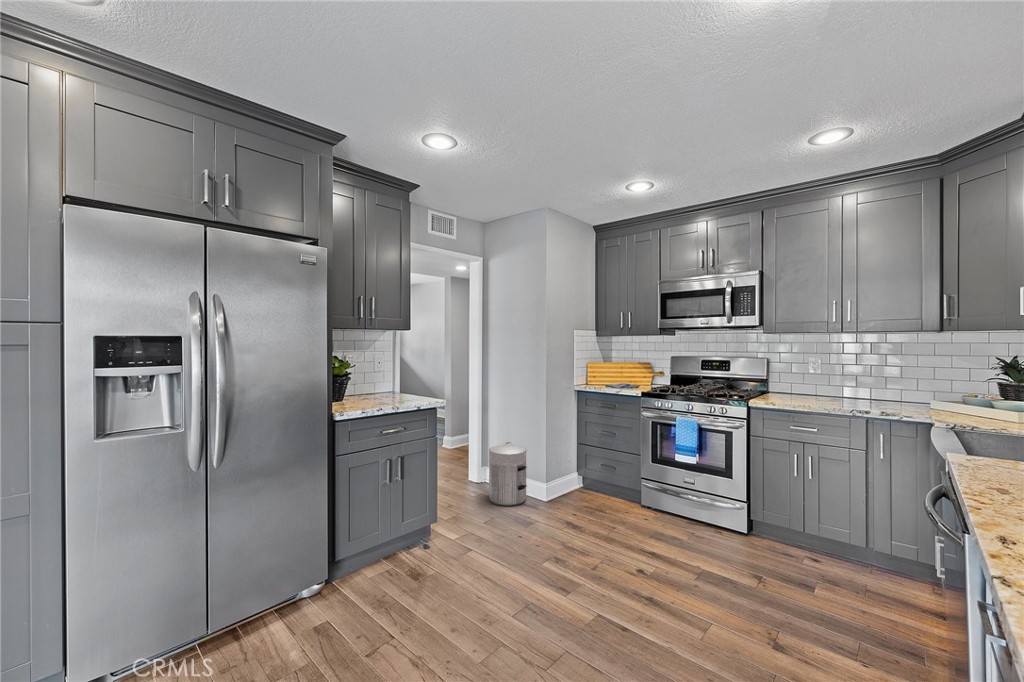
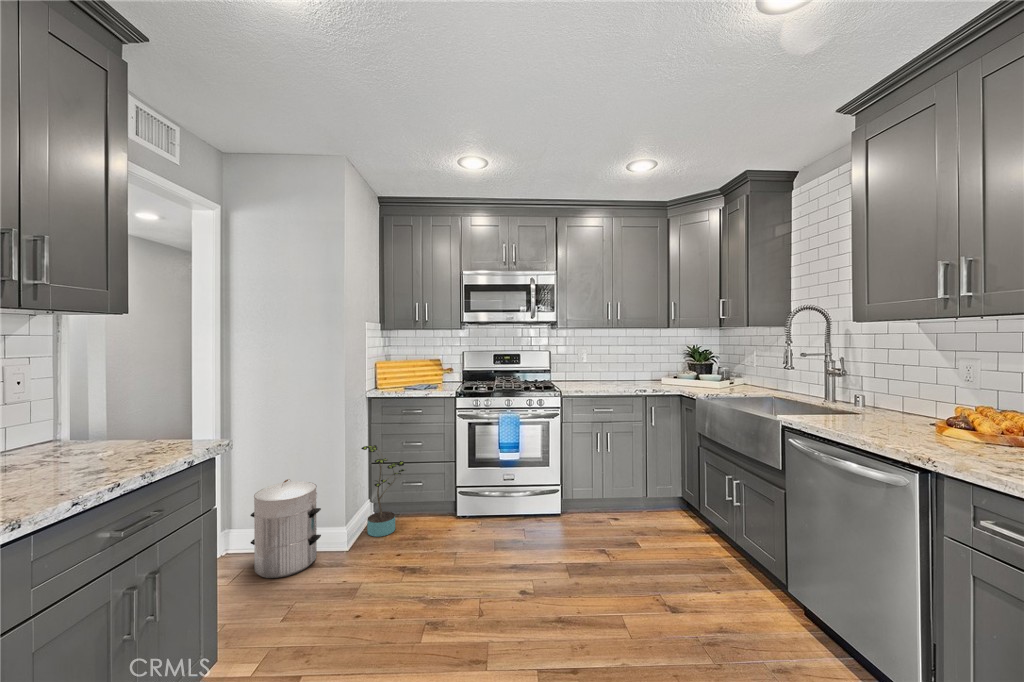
potted plant: none [563,429,601,503] -> present [361,445,405,537]

